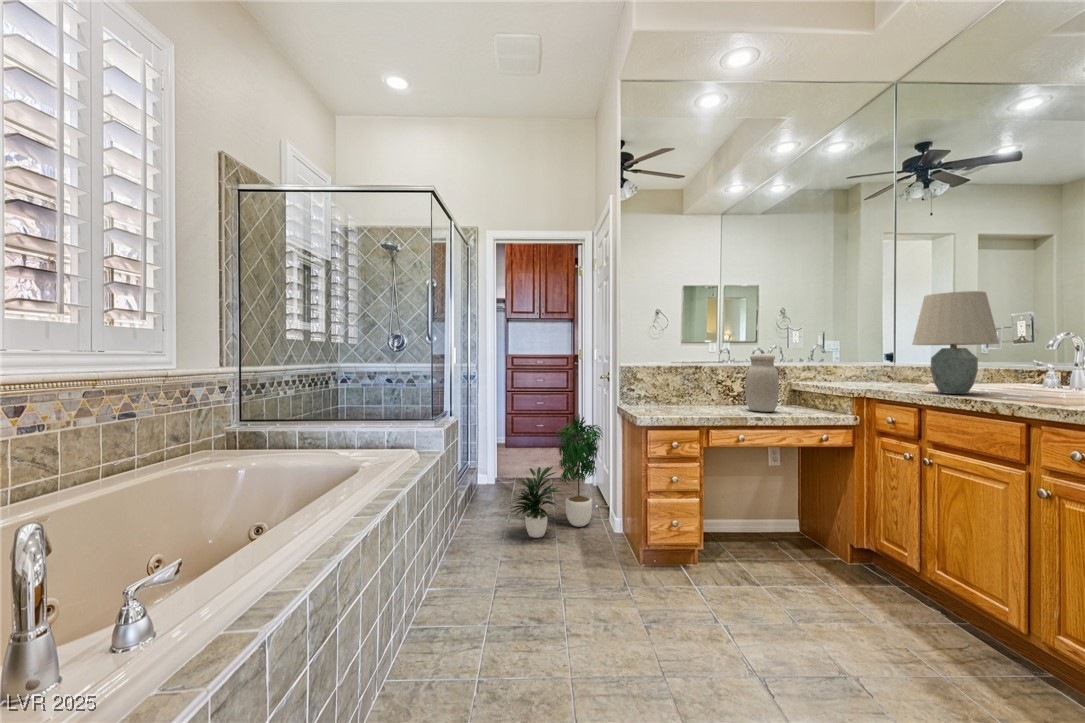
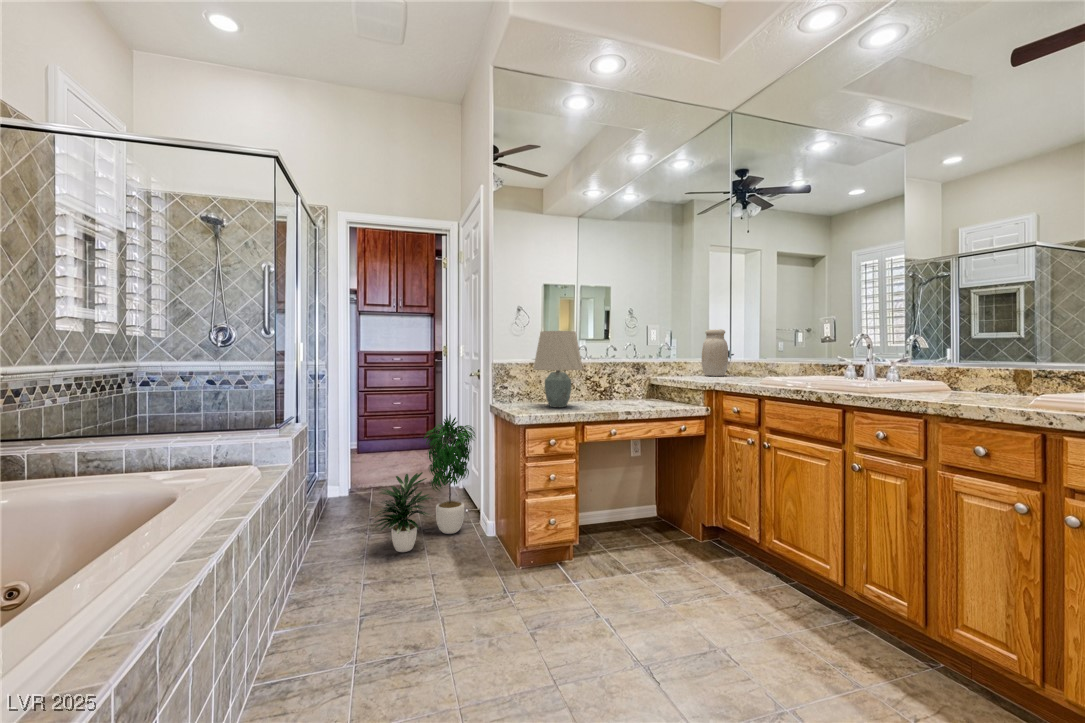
table lamp: present [912,291,999,394] -> present [533,331,583,407]
jar: present [745,354,779,412] -> present [702,329,728,376]

